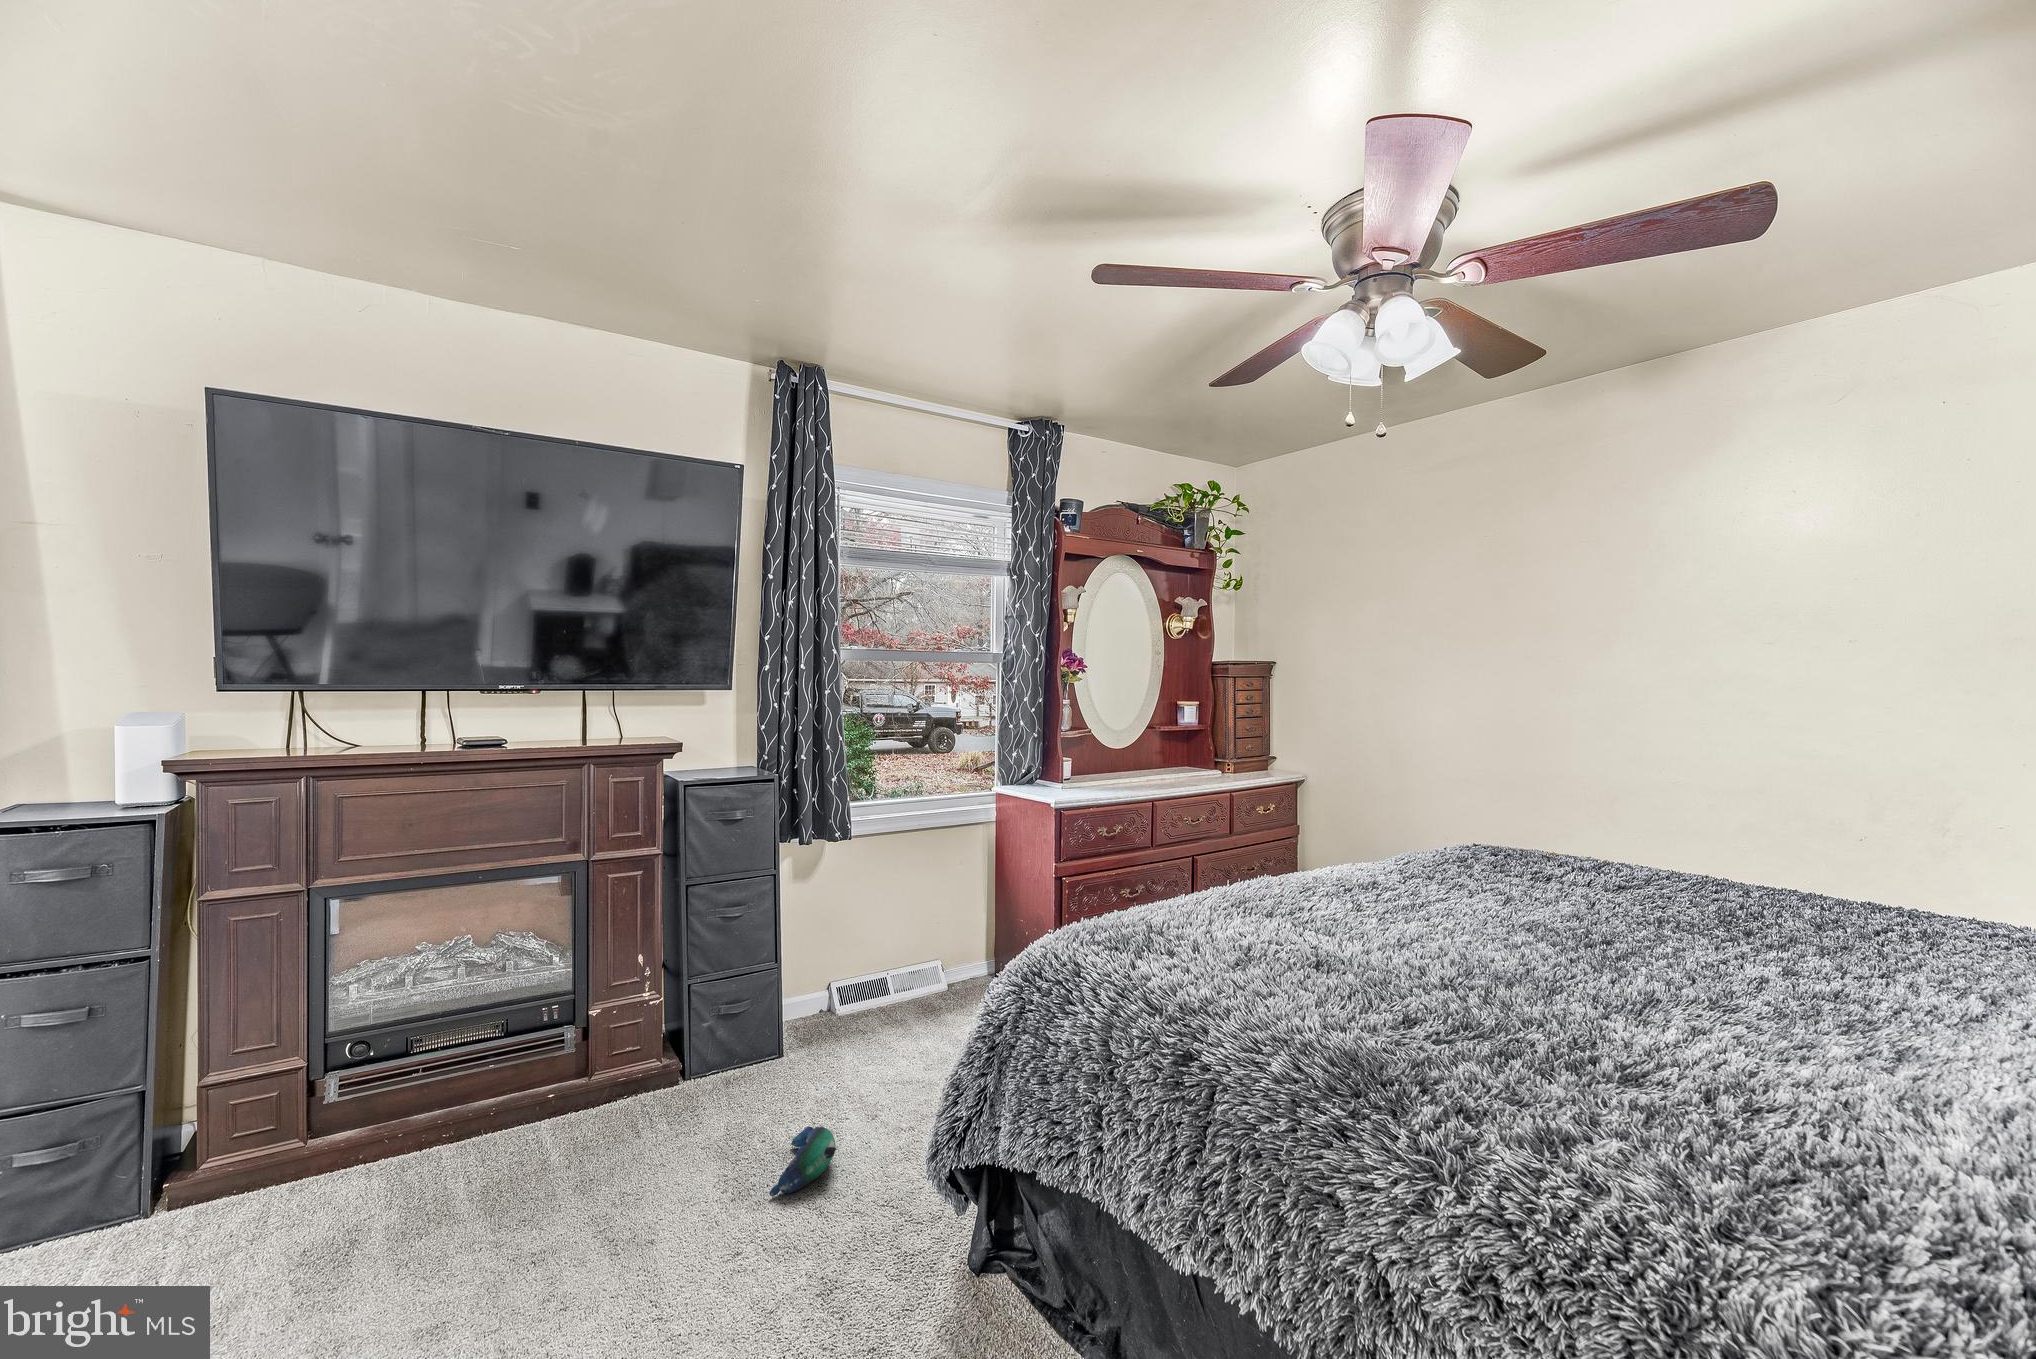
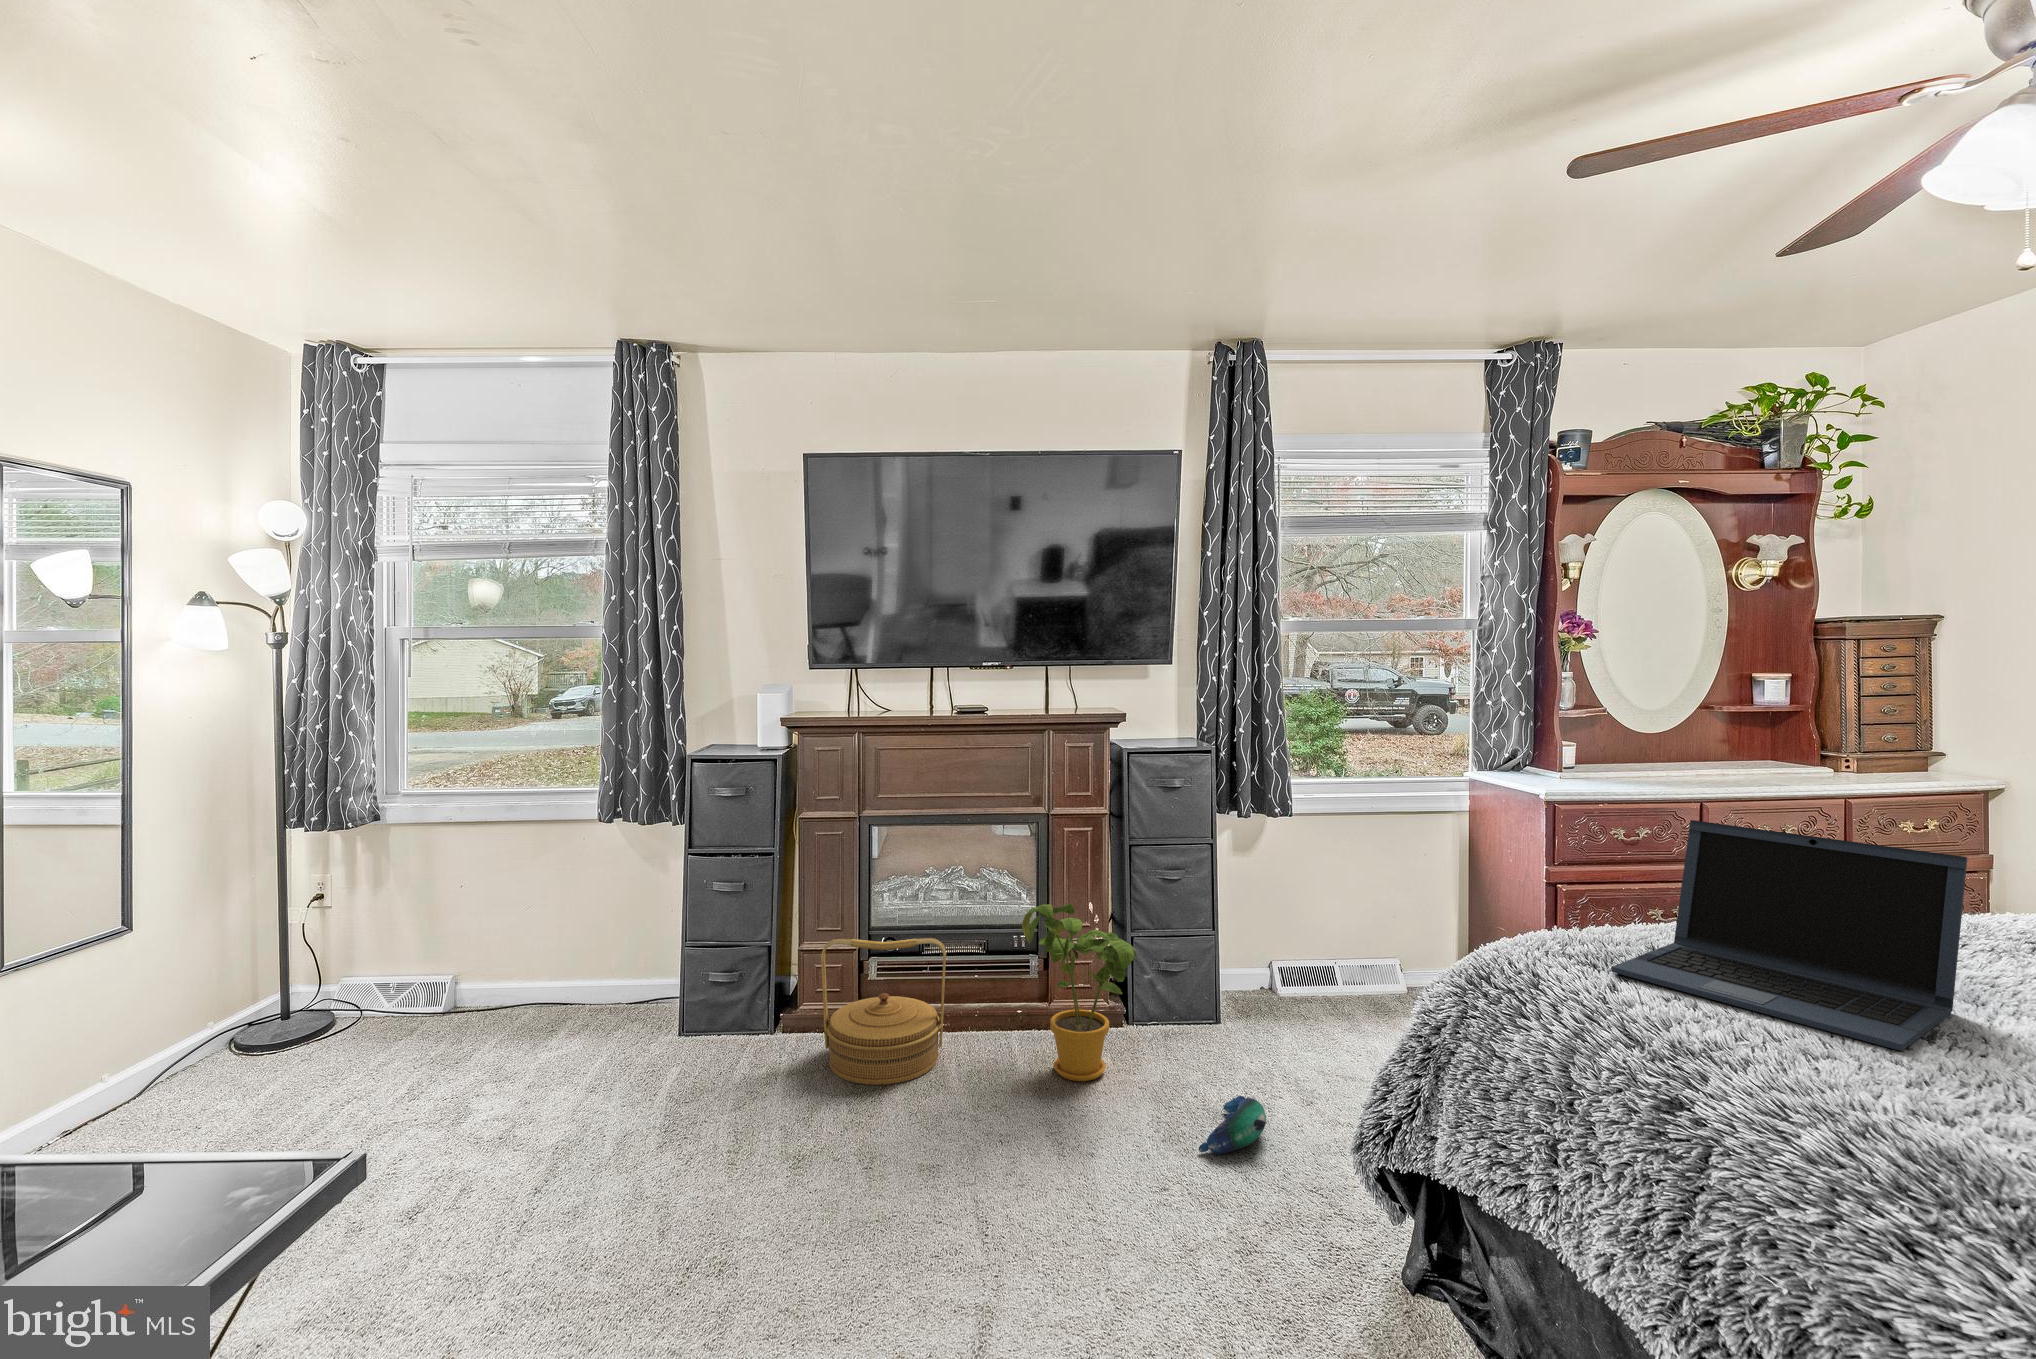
laptop: none [1133,821,1340,983] -> present [1612,820,1967,1051]
house plant: none [560,958,698,1155] -> present [1022,903,1137,1081]
woven basket: none [266,1025,458,1232] -> present [821,938,946,1085]

